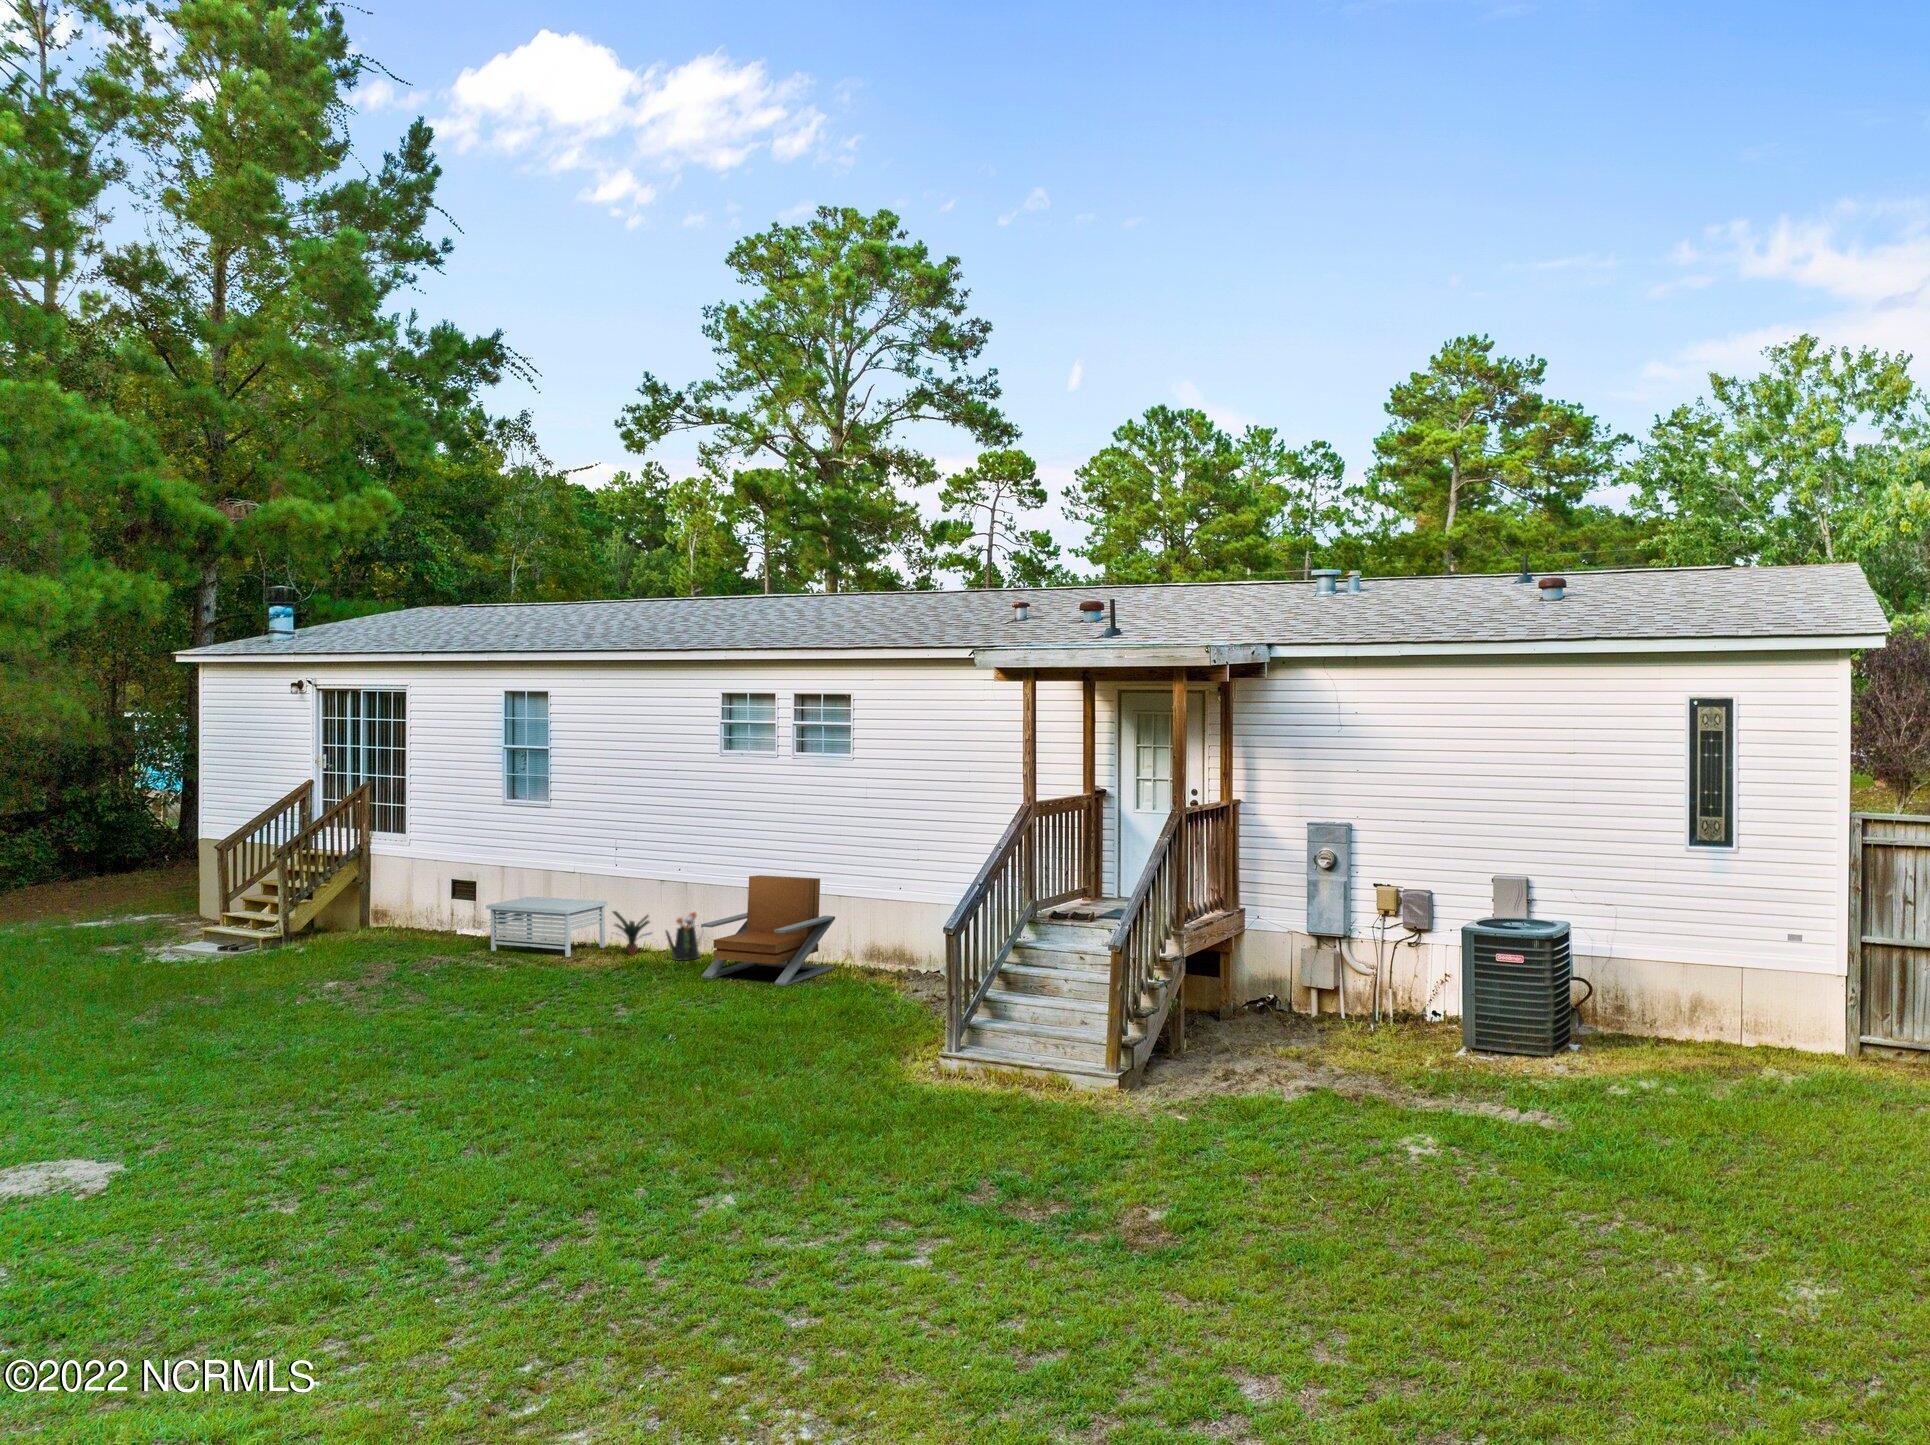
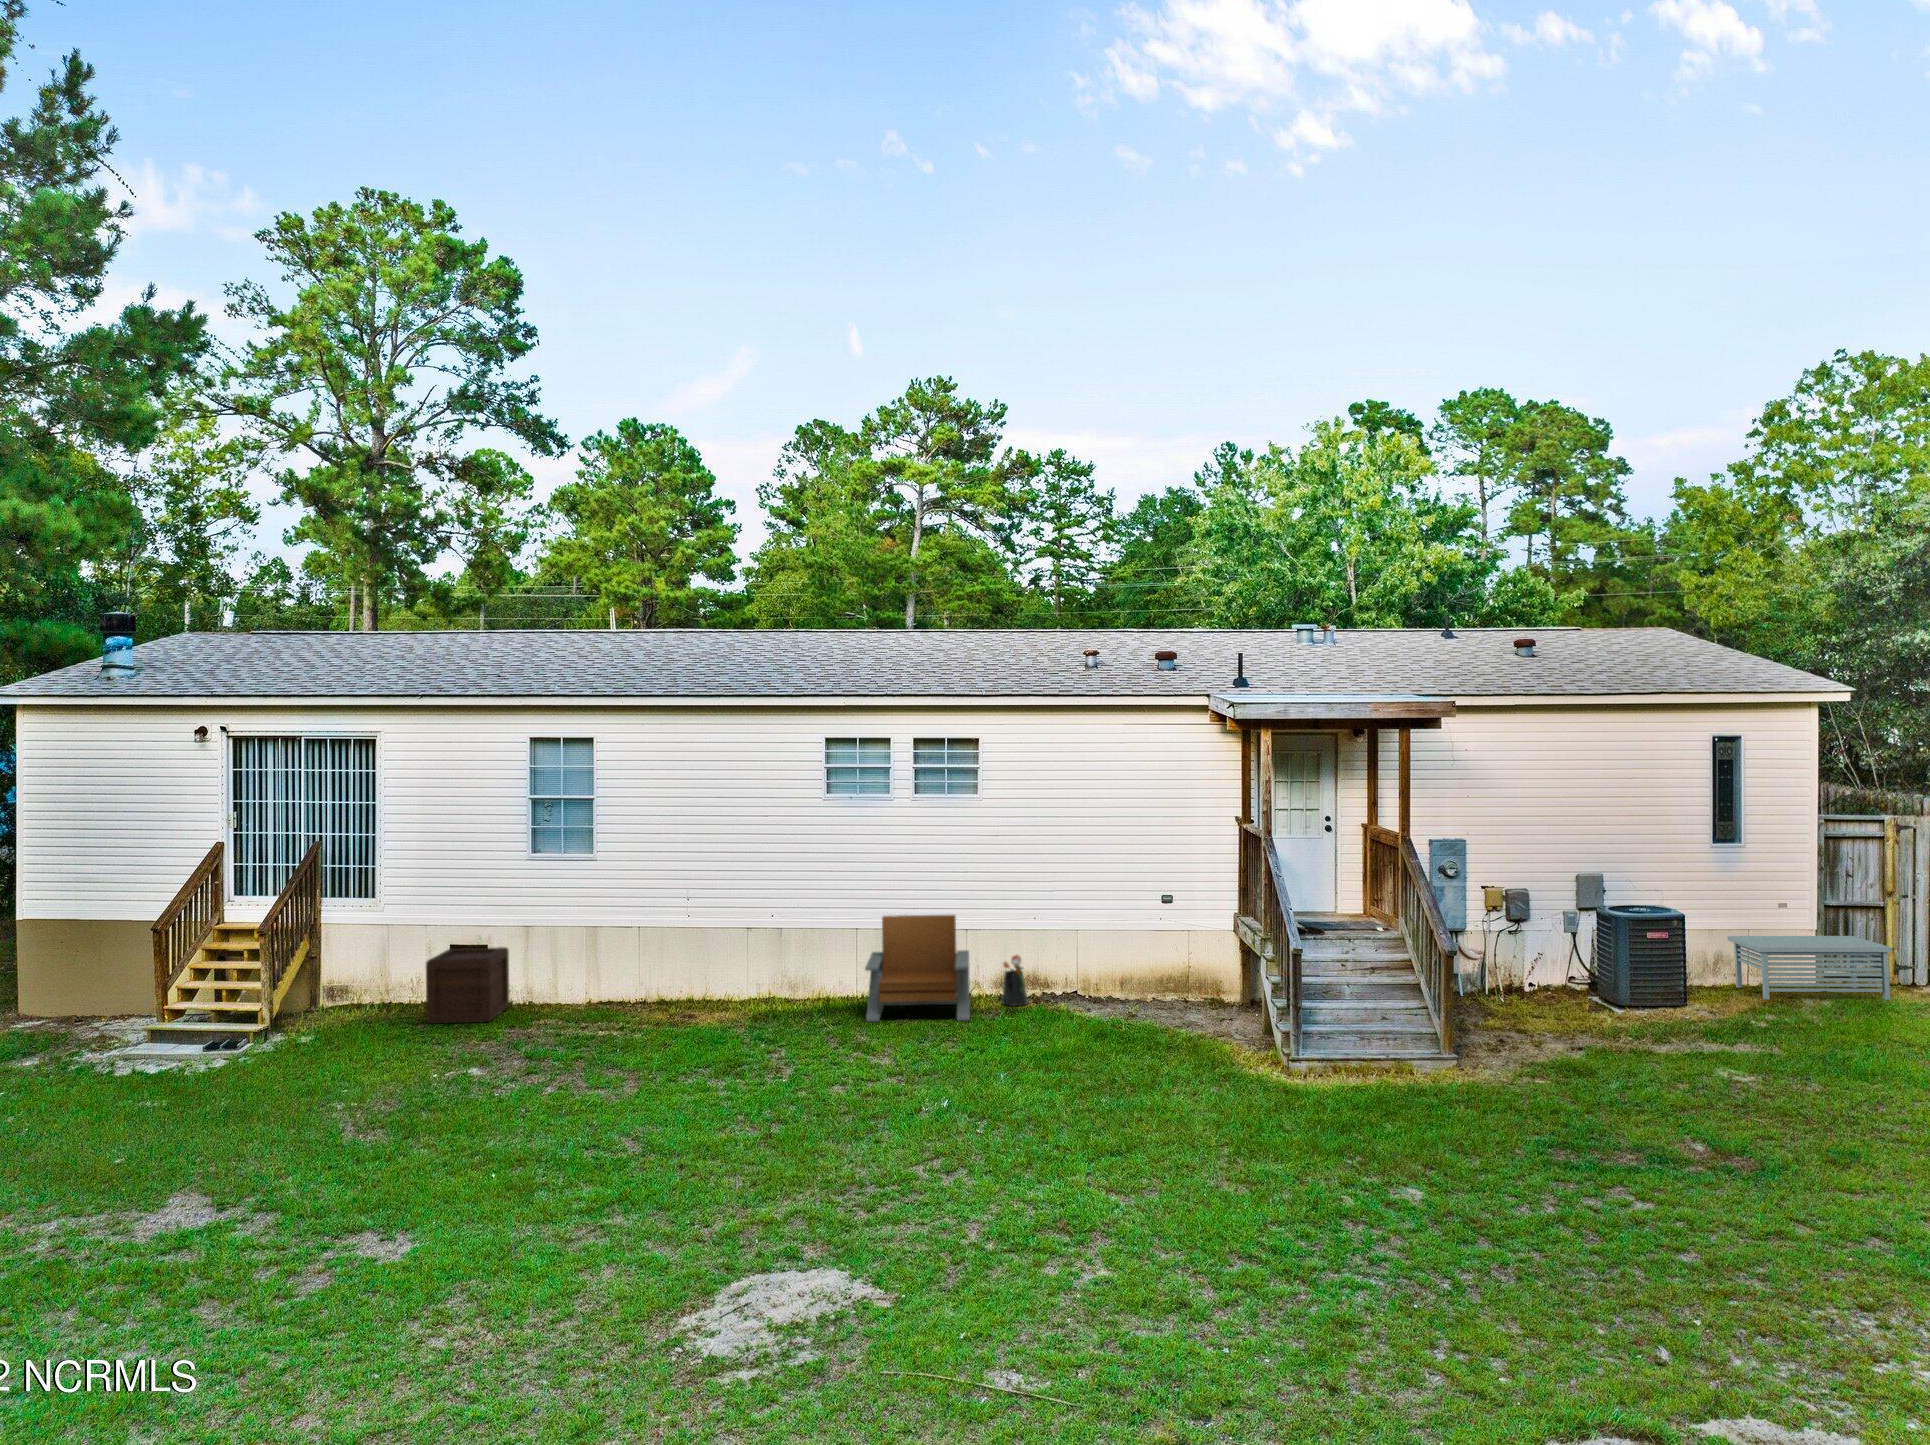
wooden crate: none [404,882,490,948] -> present [426,947,510,1024]
storage bench: present [486,897,608,957] -> present [1728,936,1892,1000]
potted plant: present [613,911,650,955] -> none [699,964,747,1009]
watering can: present [666,912,699,960] -> present [1002,955,1028,1006]

